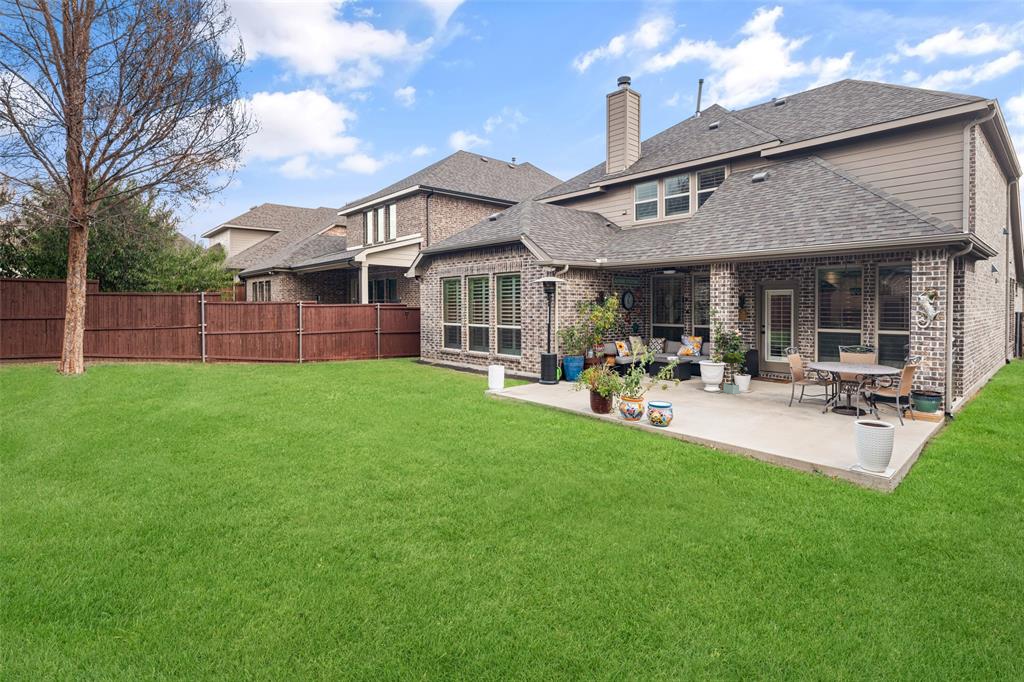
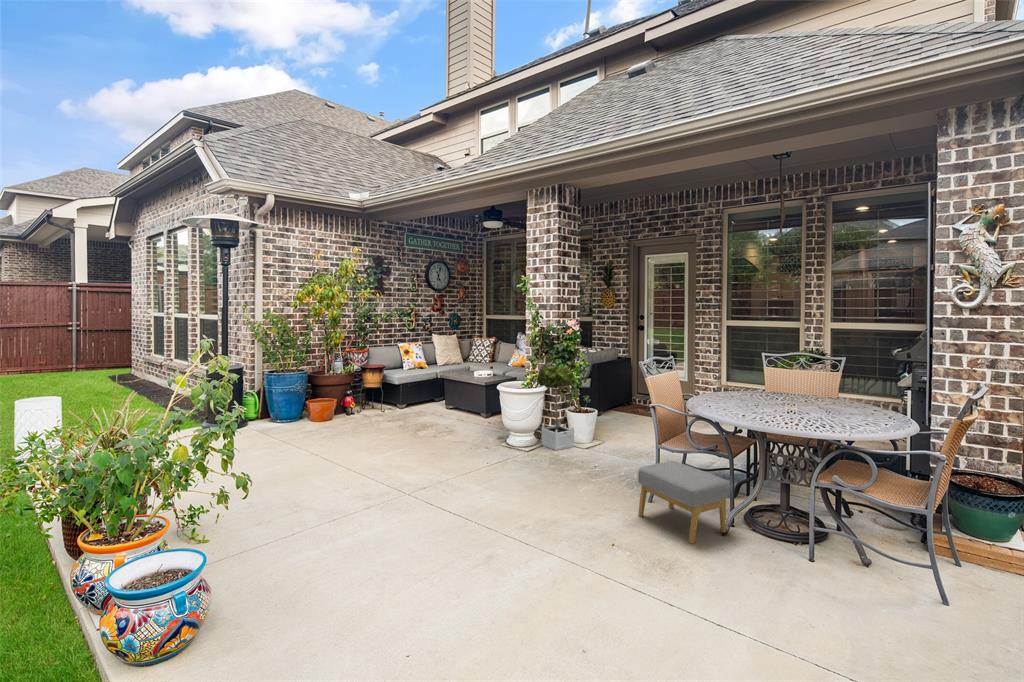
footstool: none [788,390,827,416] -> present [638,461,730,543]

